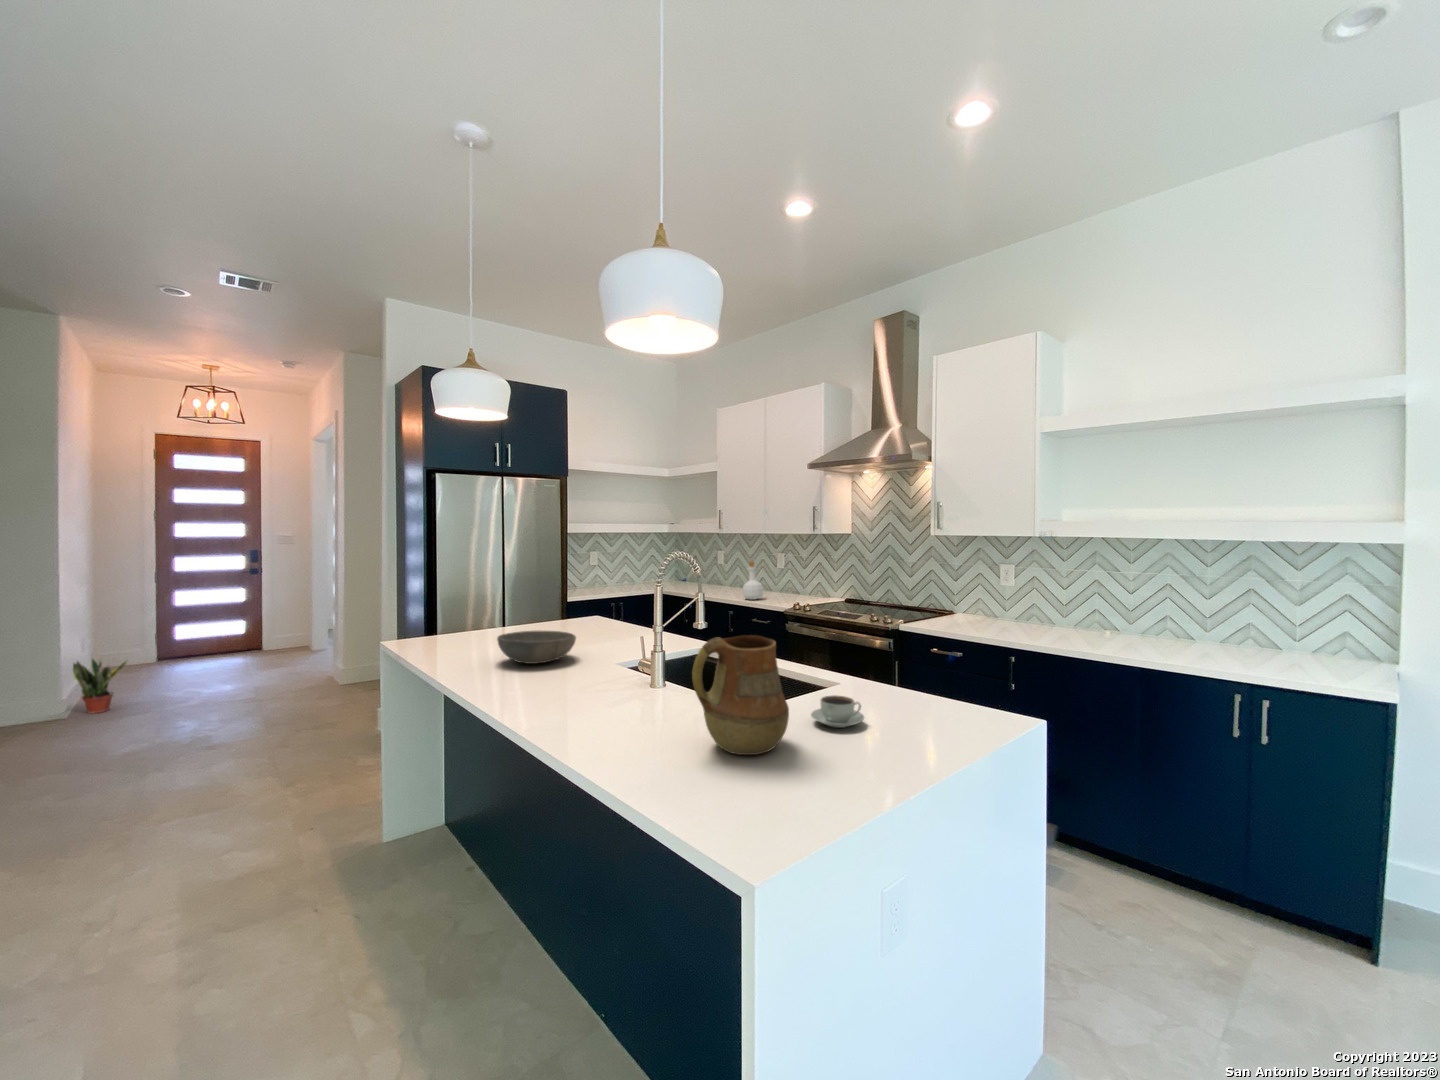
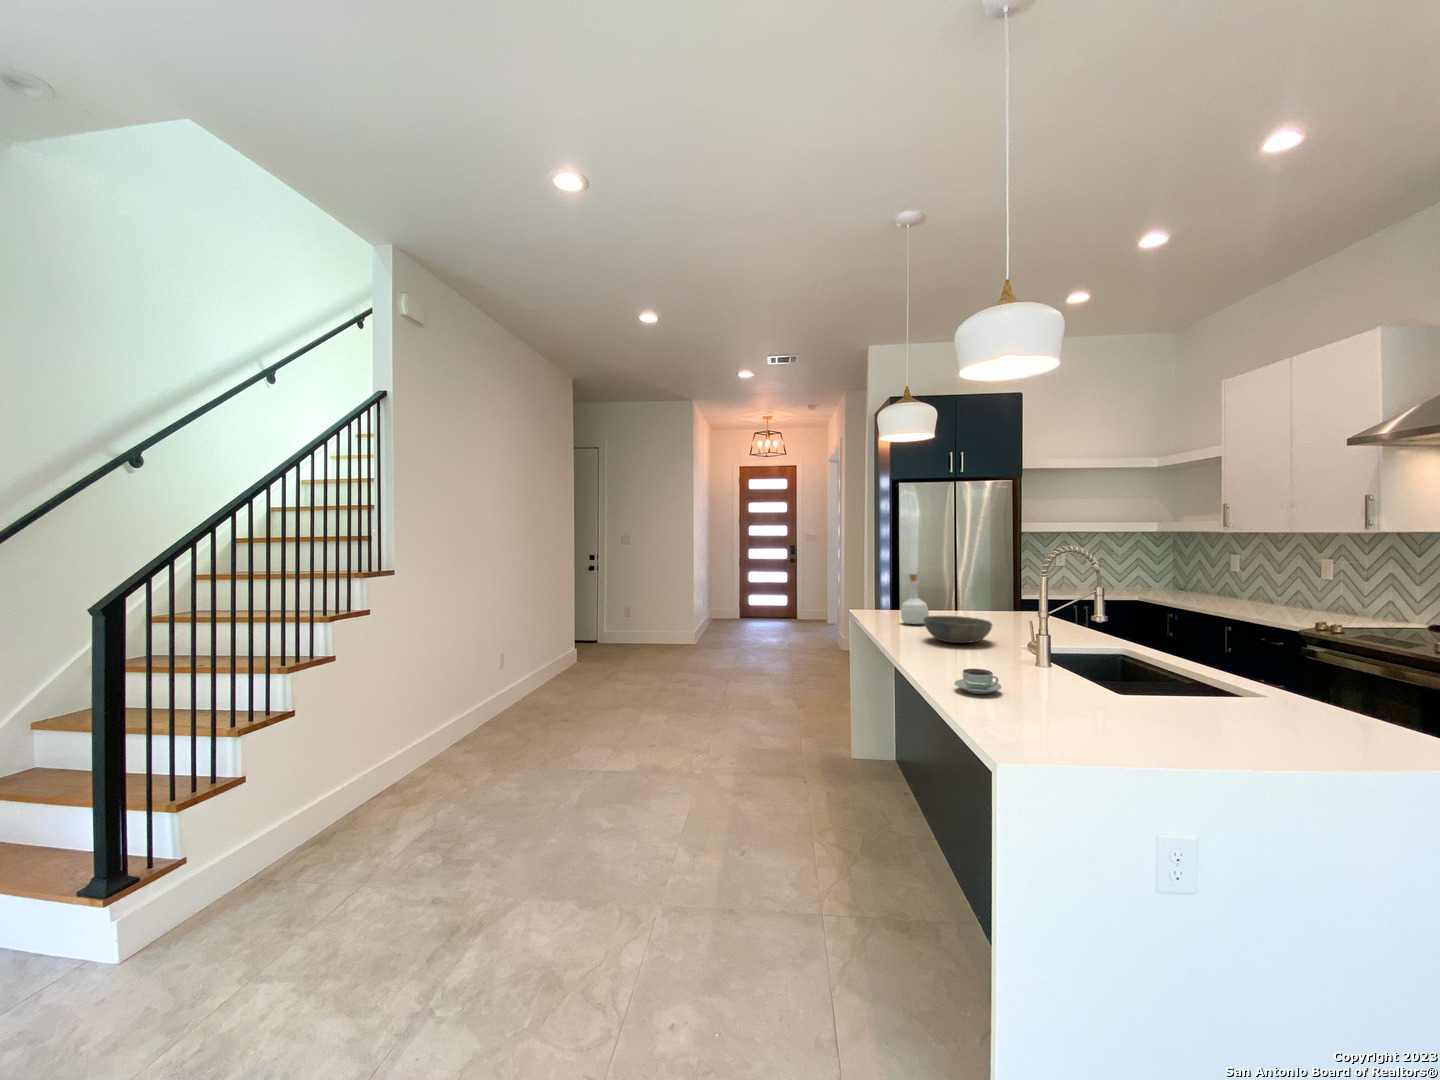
bottle: present [743,562,763,600] -> present [901,574,929,624]
pitcher: present [692,635,789,755] -> none [1043,626,1153,741]
potted plant: present [73,659,126,714] -> none [700,609,724,646]
coffee cup: present [811,695,864,728] -> present [954,669,1002,694]

